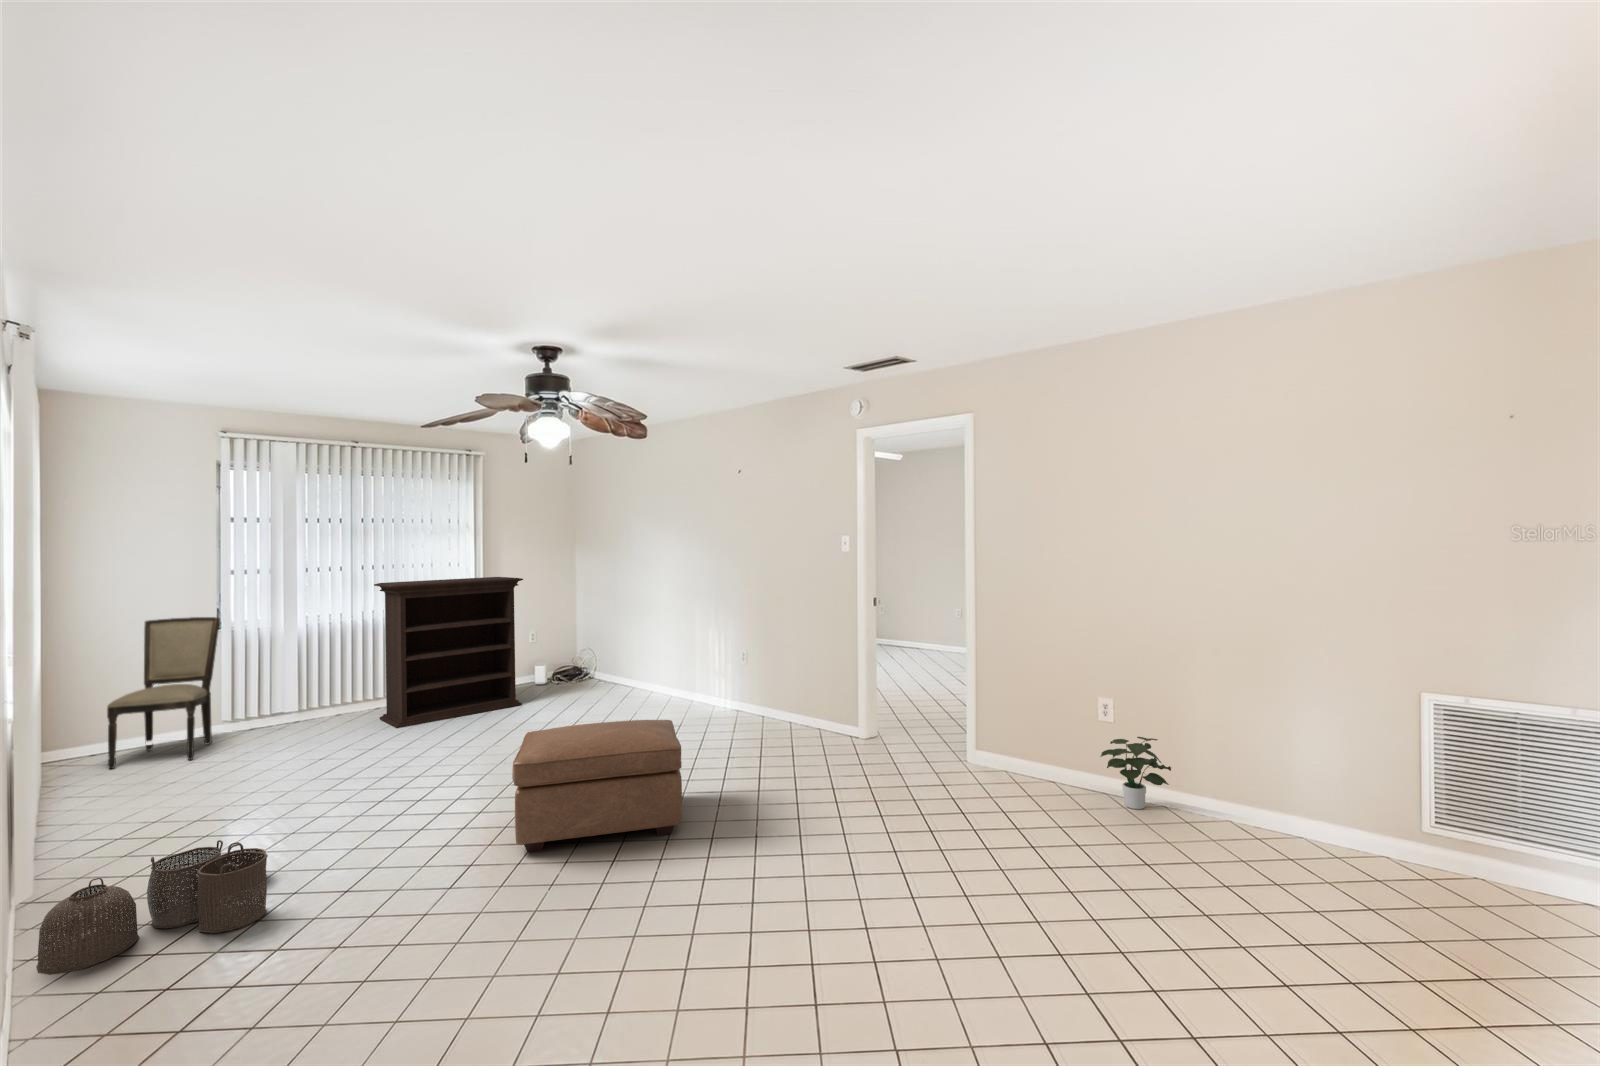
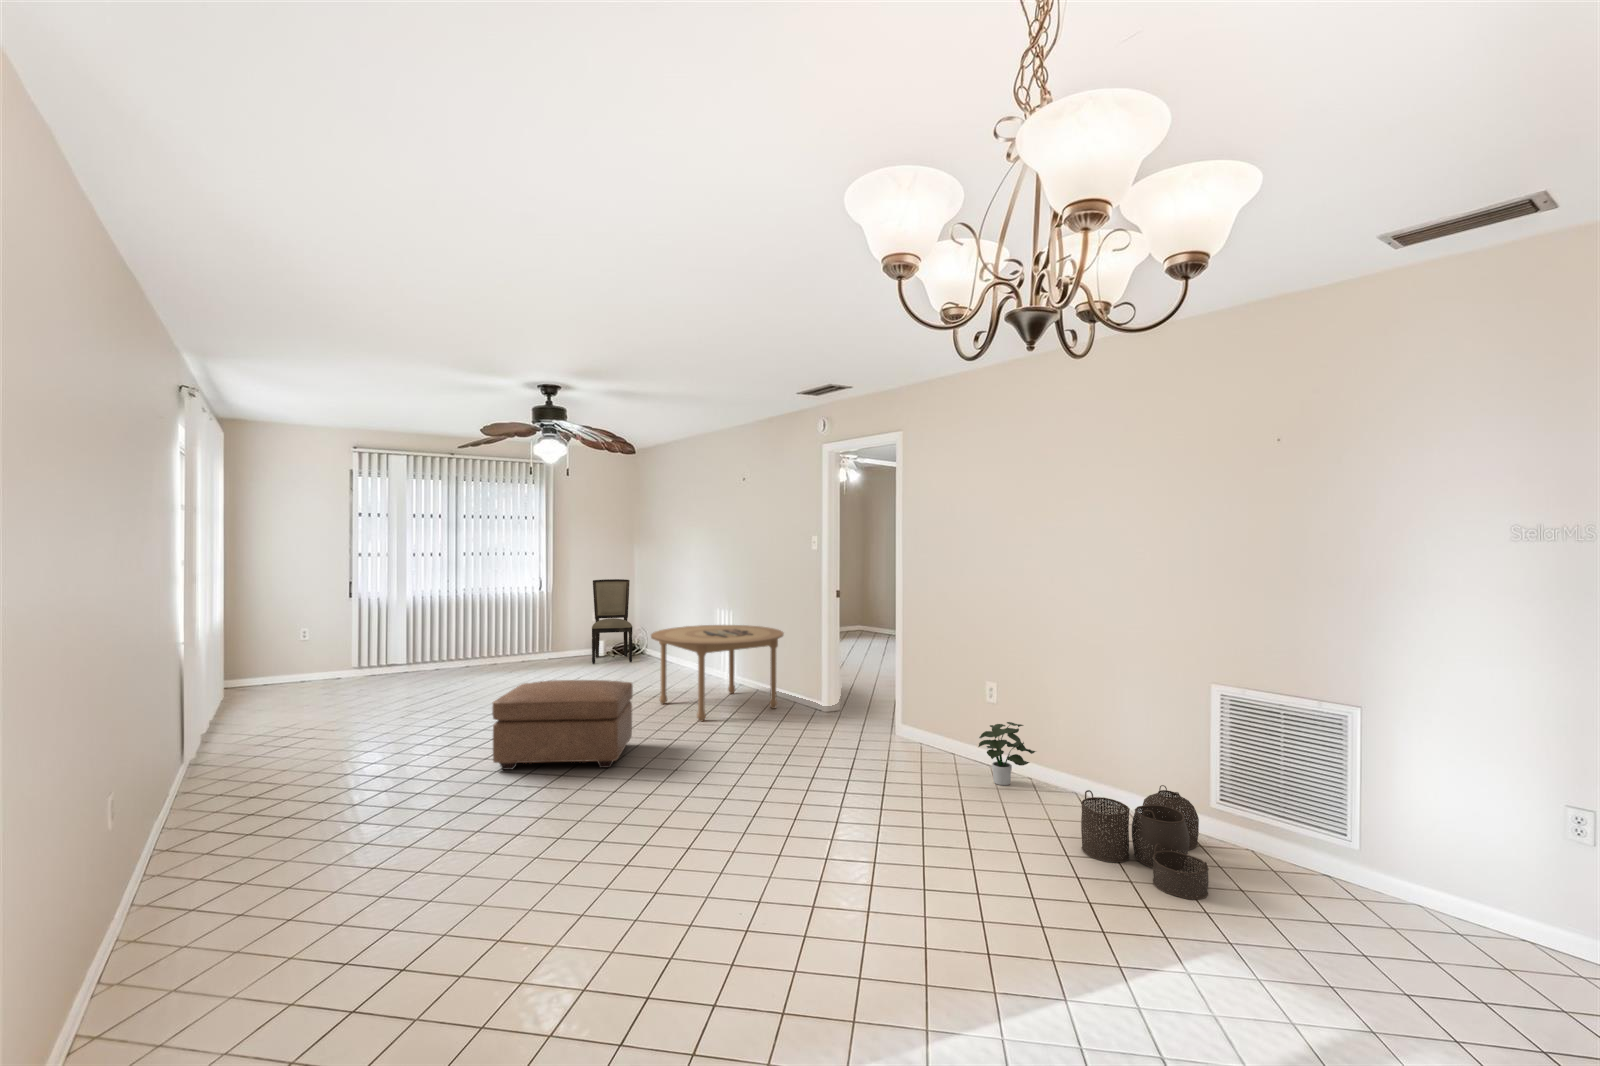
bookshelf: present [374,577,523,728] -> none [461,564,576,682]
dining chair: present [107,617,220,769] -> present [592,579,632,664]
dining table: none [654,640,810,759] -> present [651,625,784,721]
woven basket: present [36,840,268,975] -> present [1081,785,1208,899]

